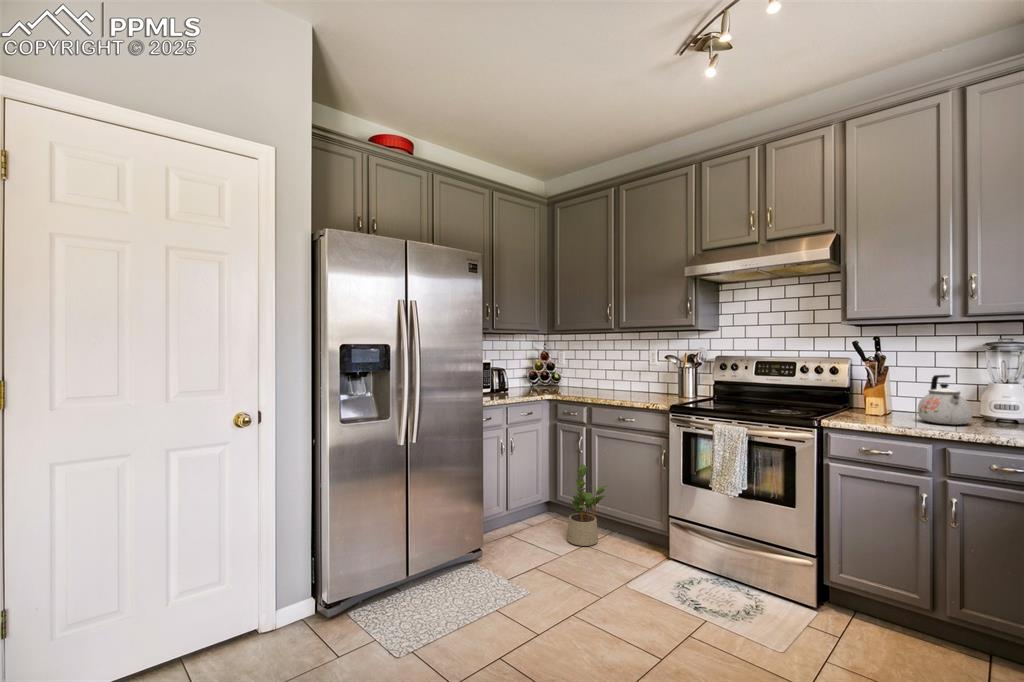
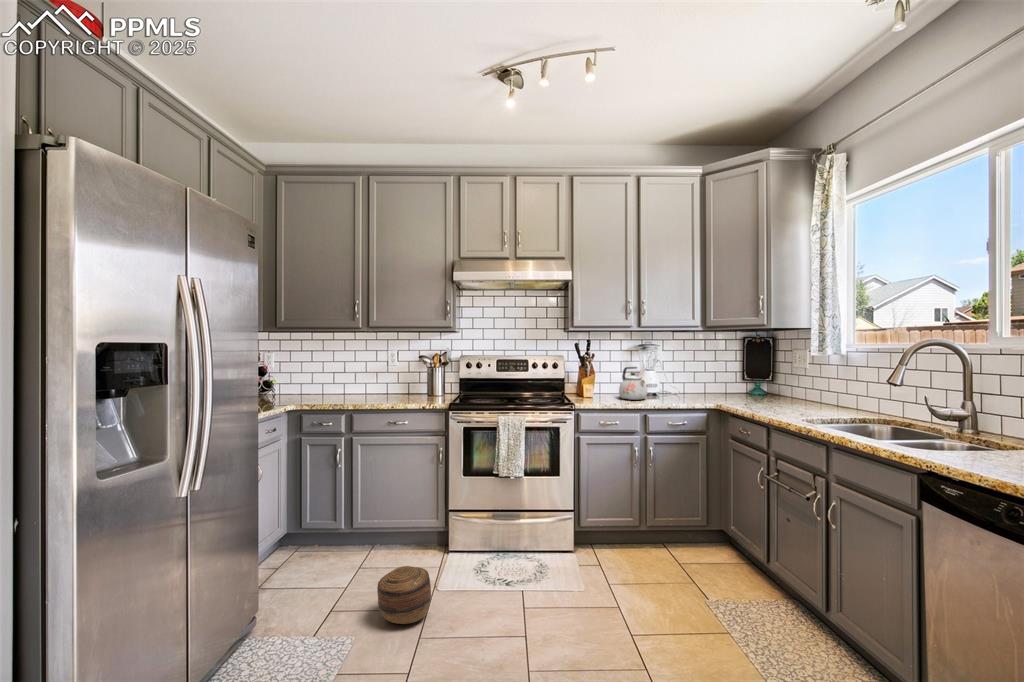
potted plant: present [567,464,607,546] -> none [337,479,378,569]
basket: none [548,546,597,600] -> present [377,566,431,624]

